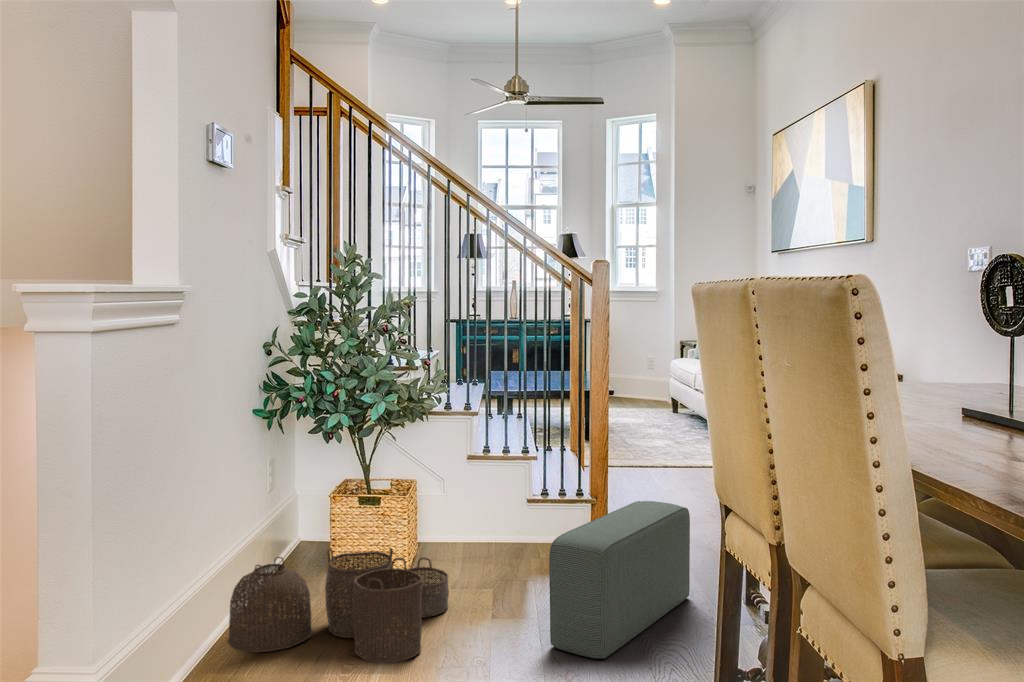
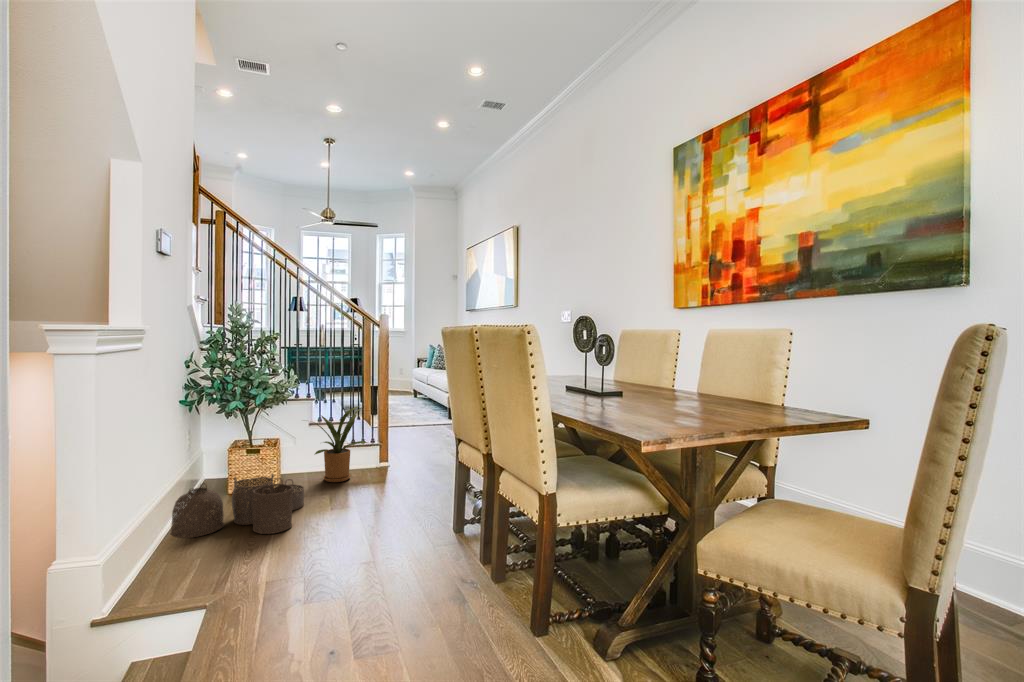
house plant: none [444,427,570,567] -> present [315,406,367,482]
pouf: present [549,501,690,659] -> none [363,441,433,519]

